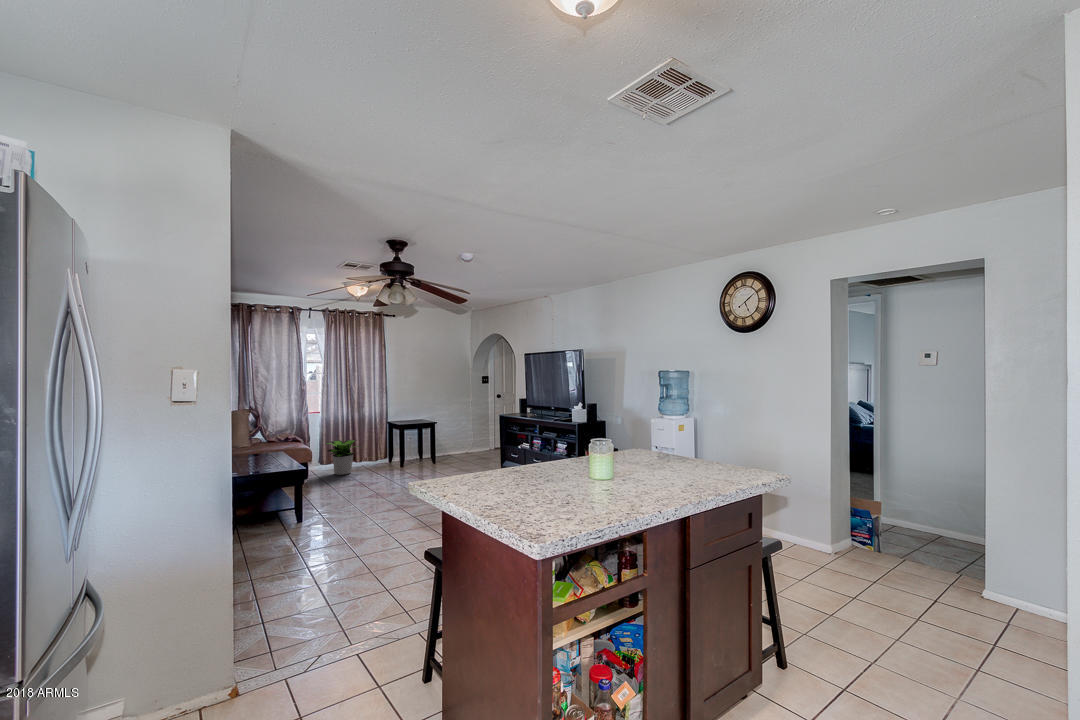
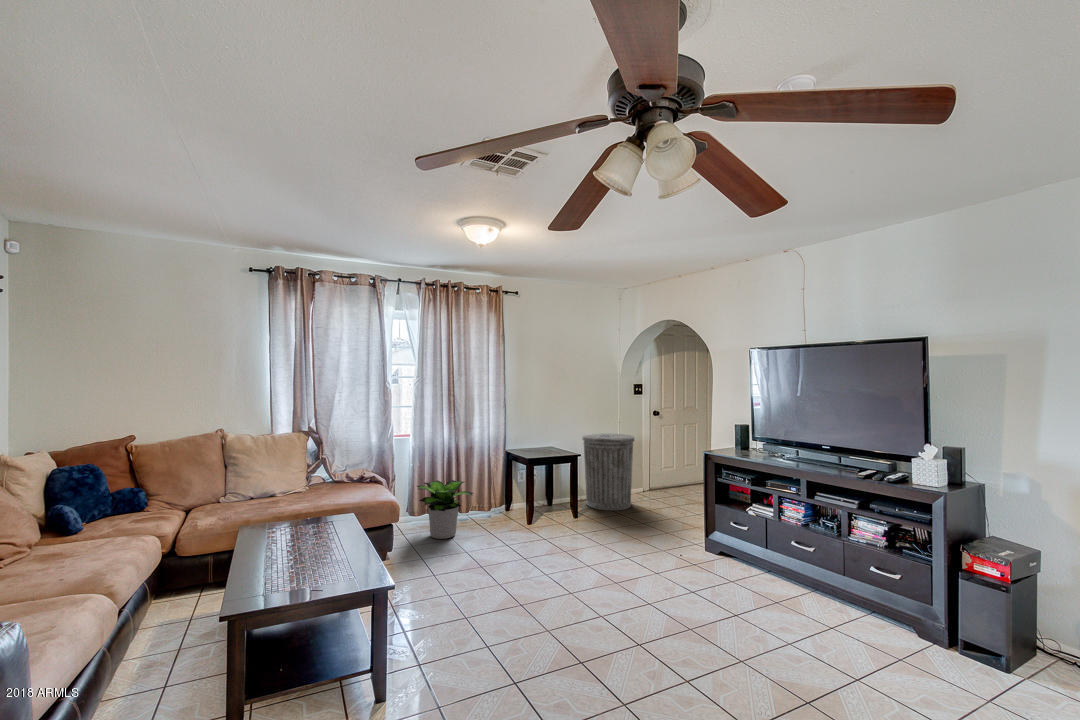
trash can: none [442,409,477,459] -> present [582,433,634,510]

